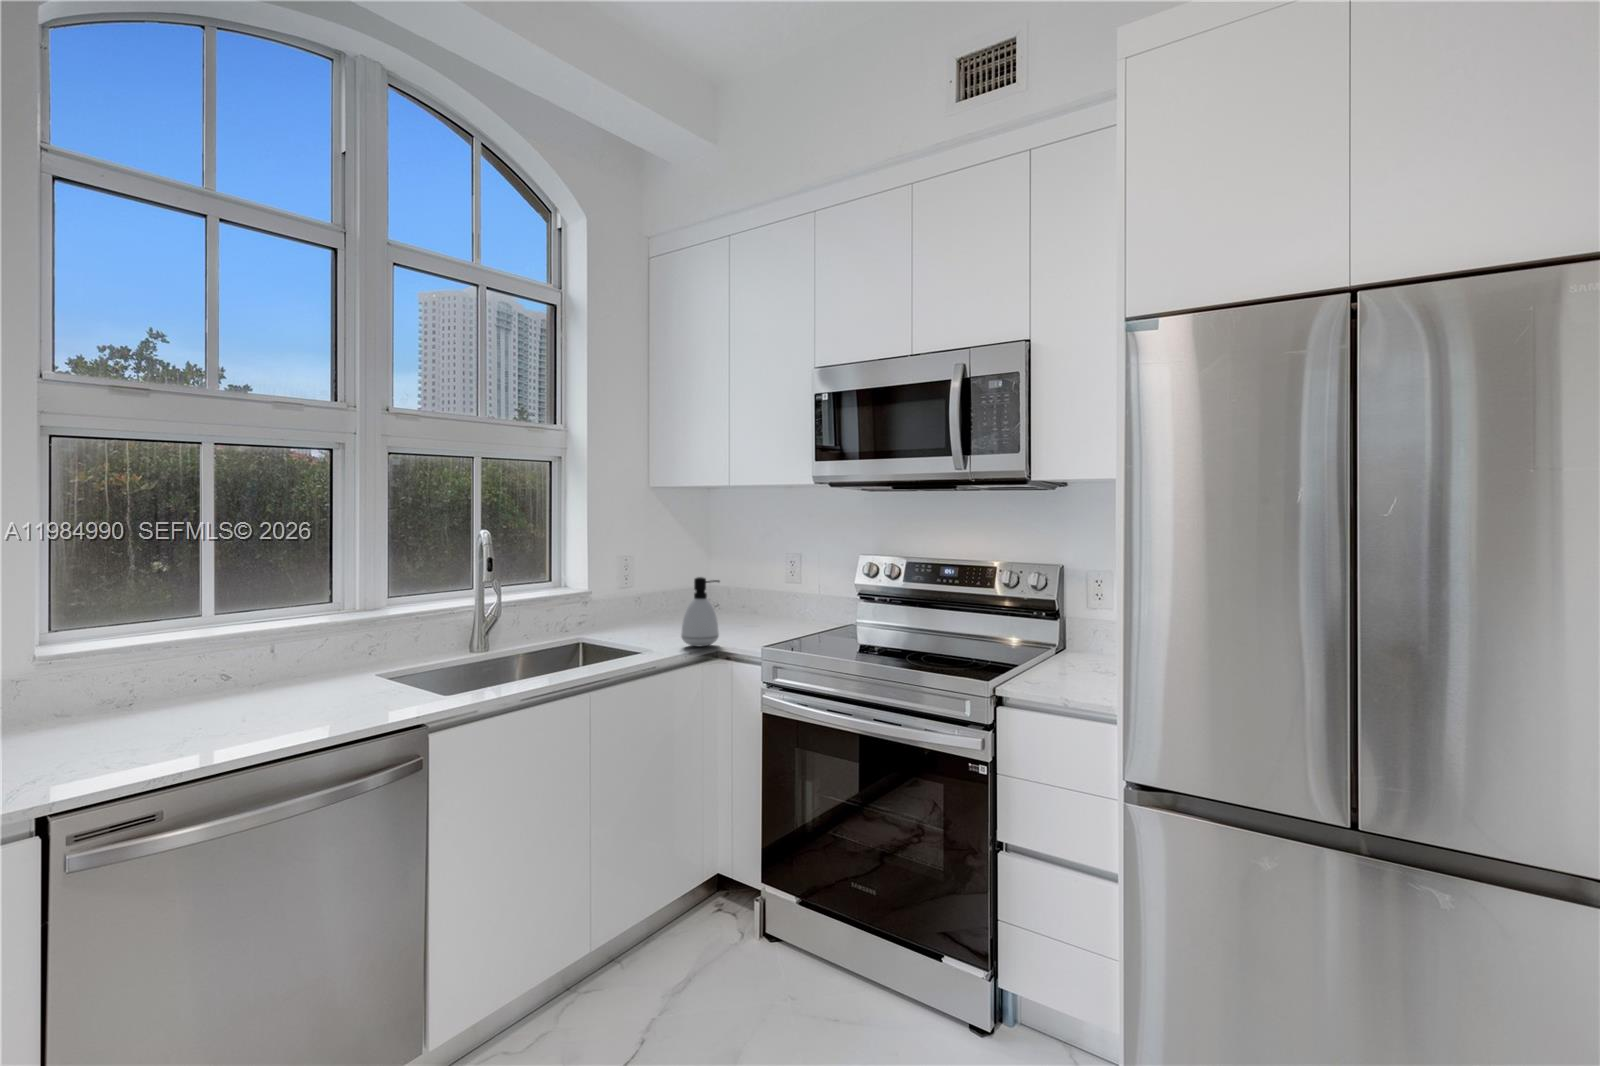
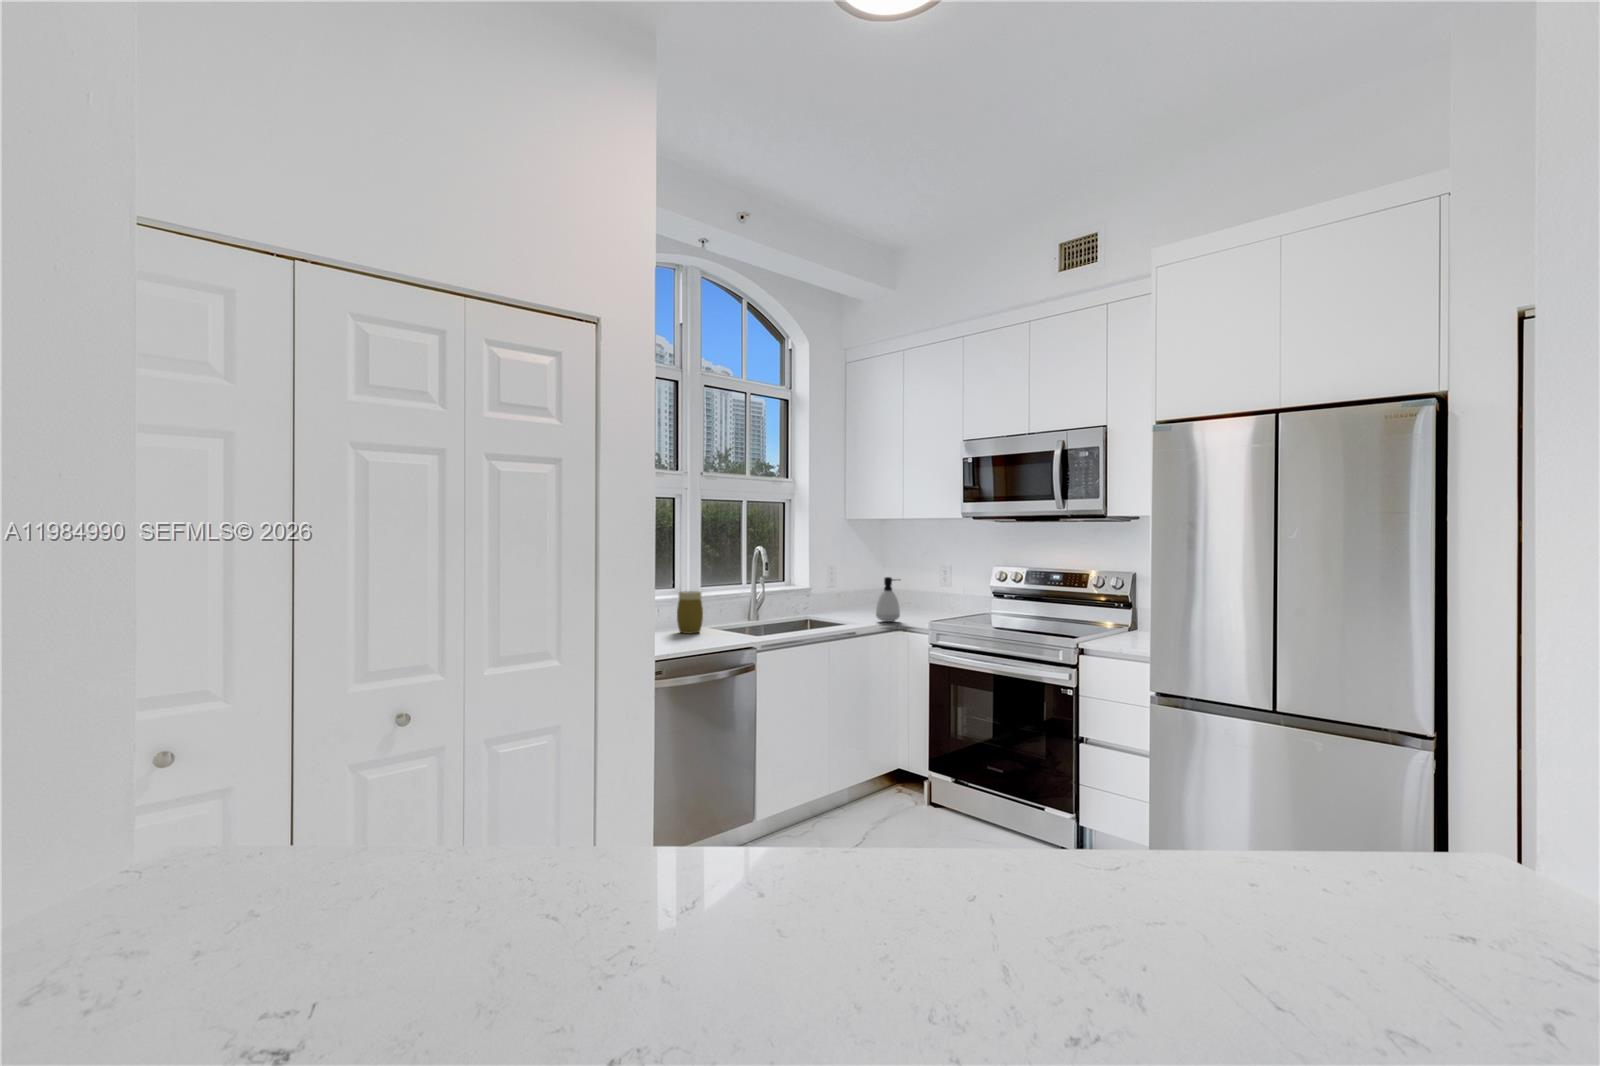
jar: none [307,609,366,686] -> present [677,591,703,634]

